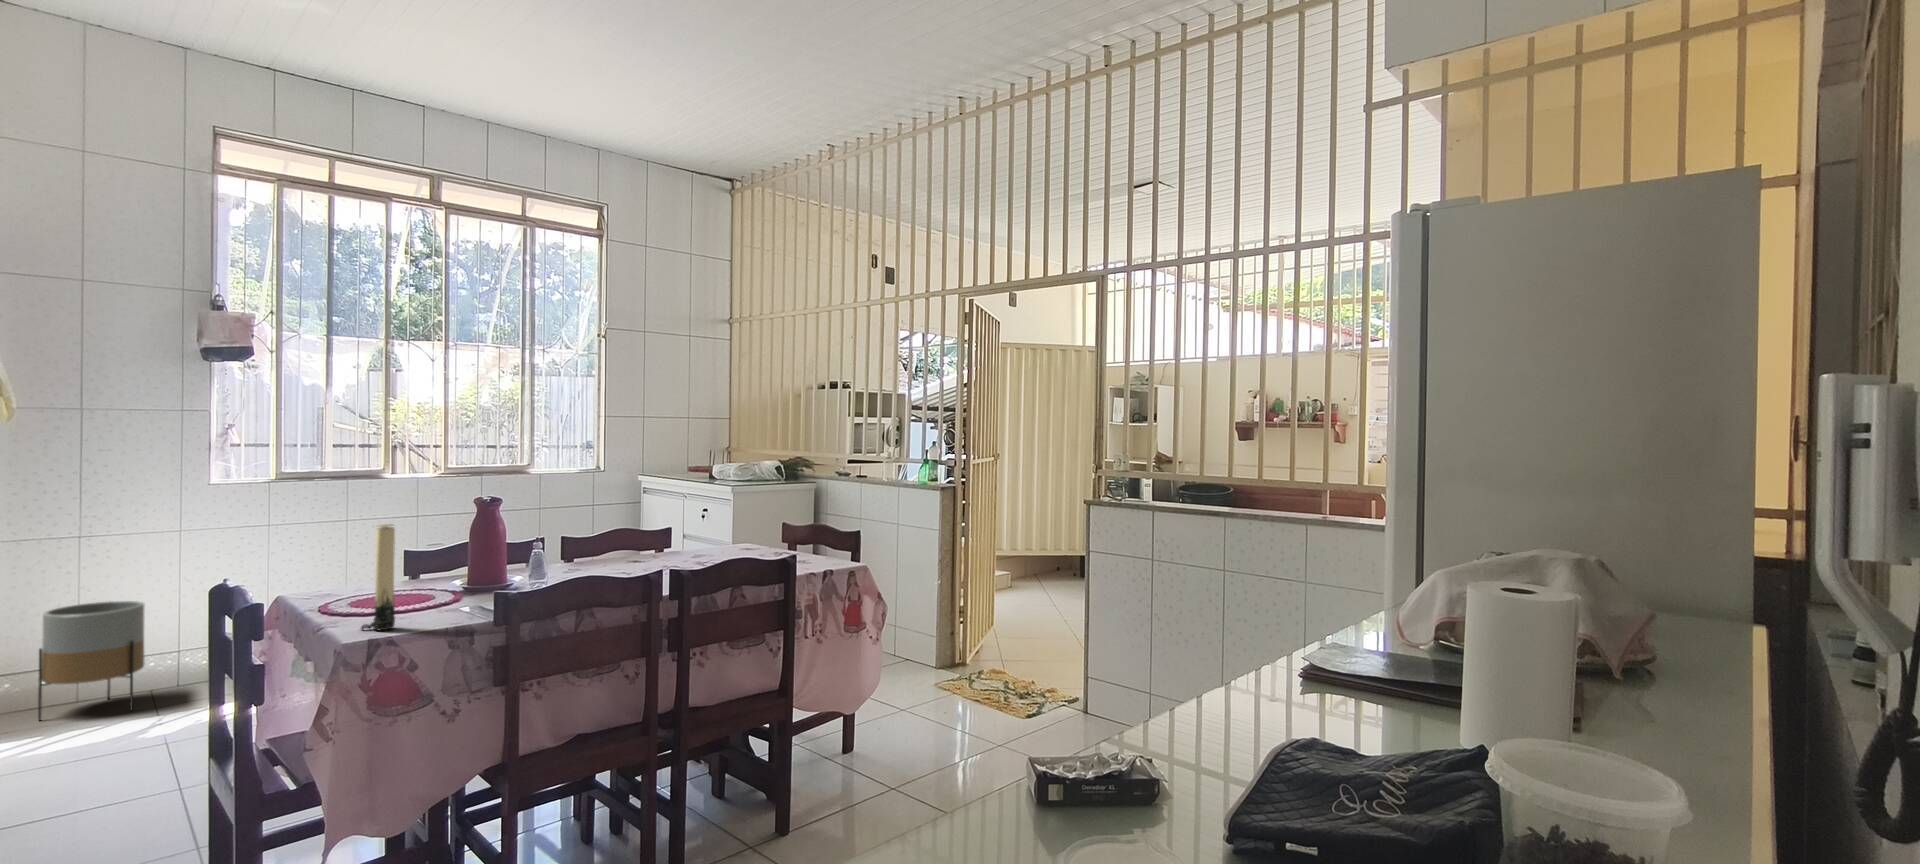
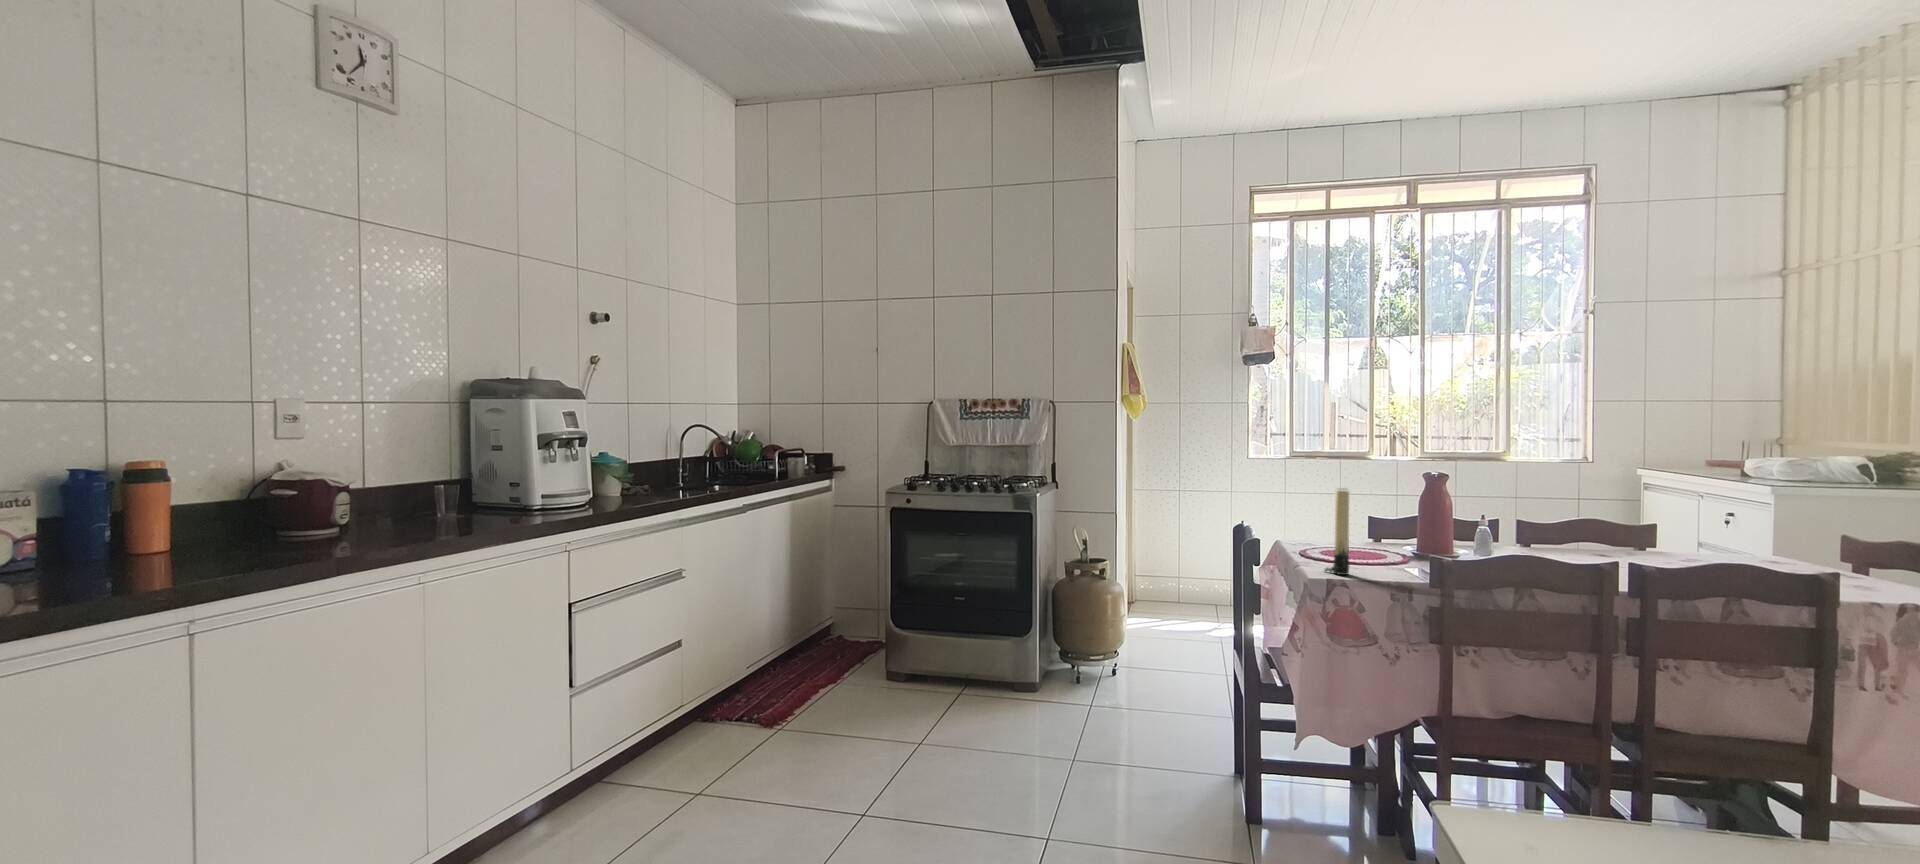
planter: present [38,601,144,721] -> none [1157,536,1209,614]

